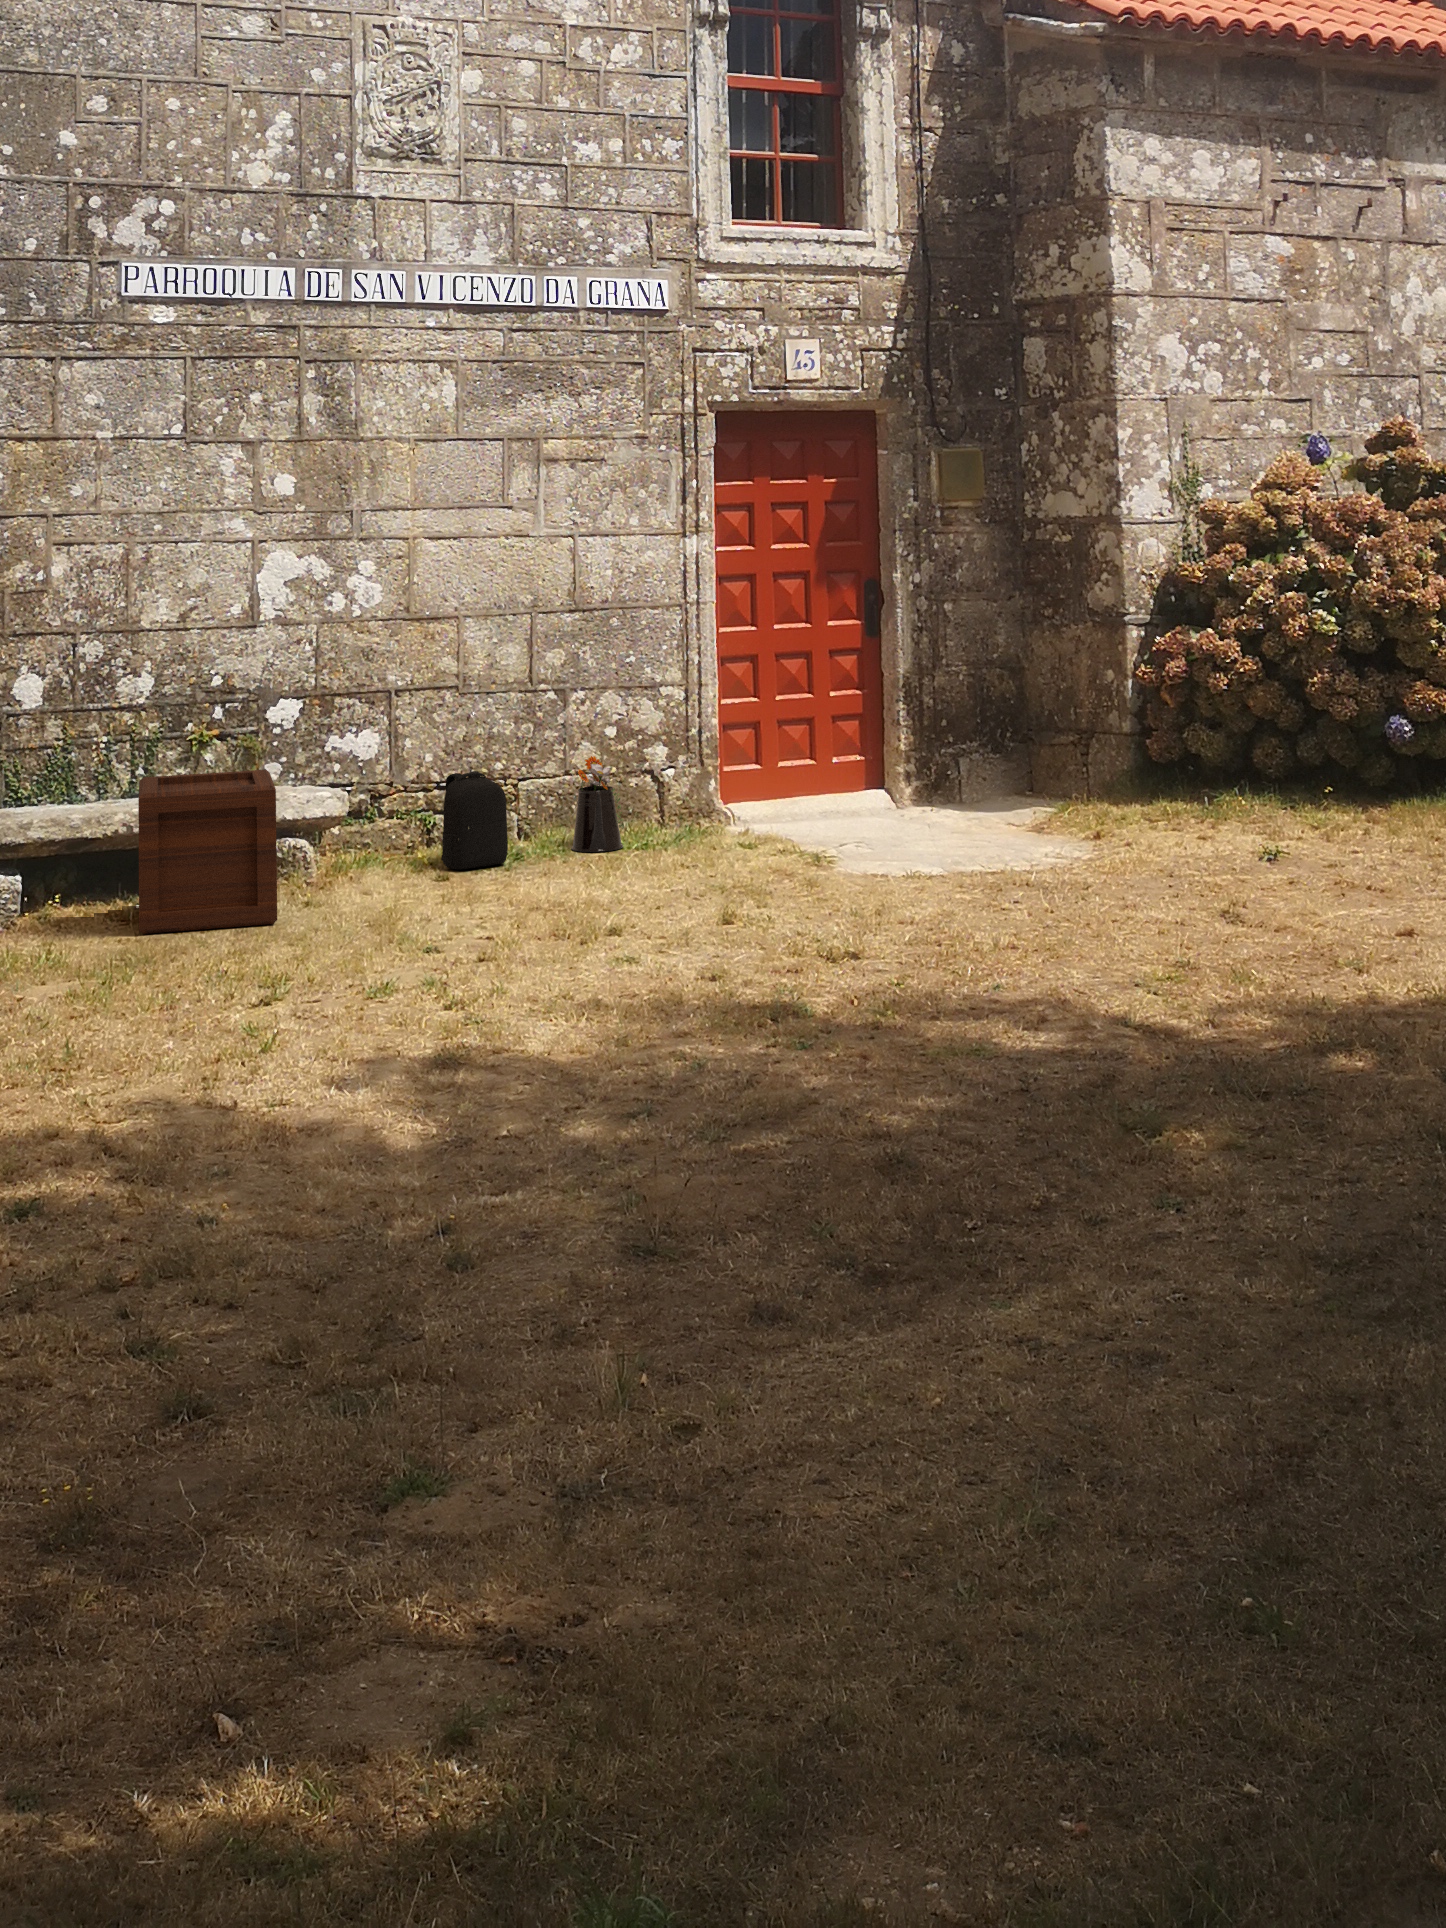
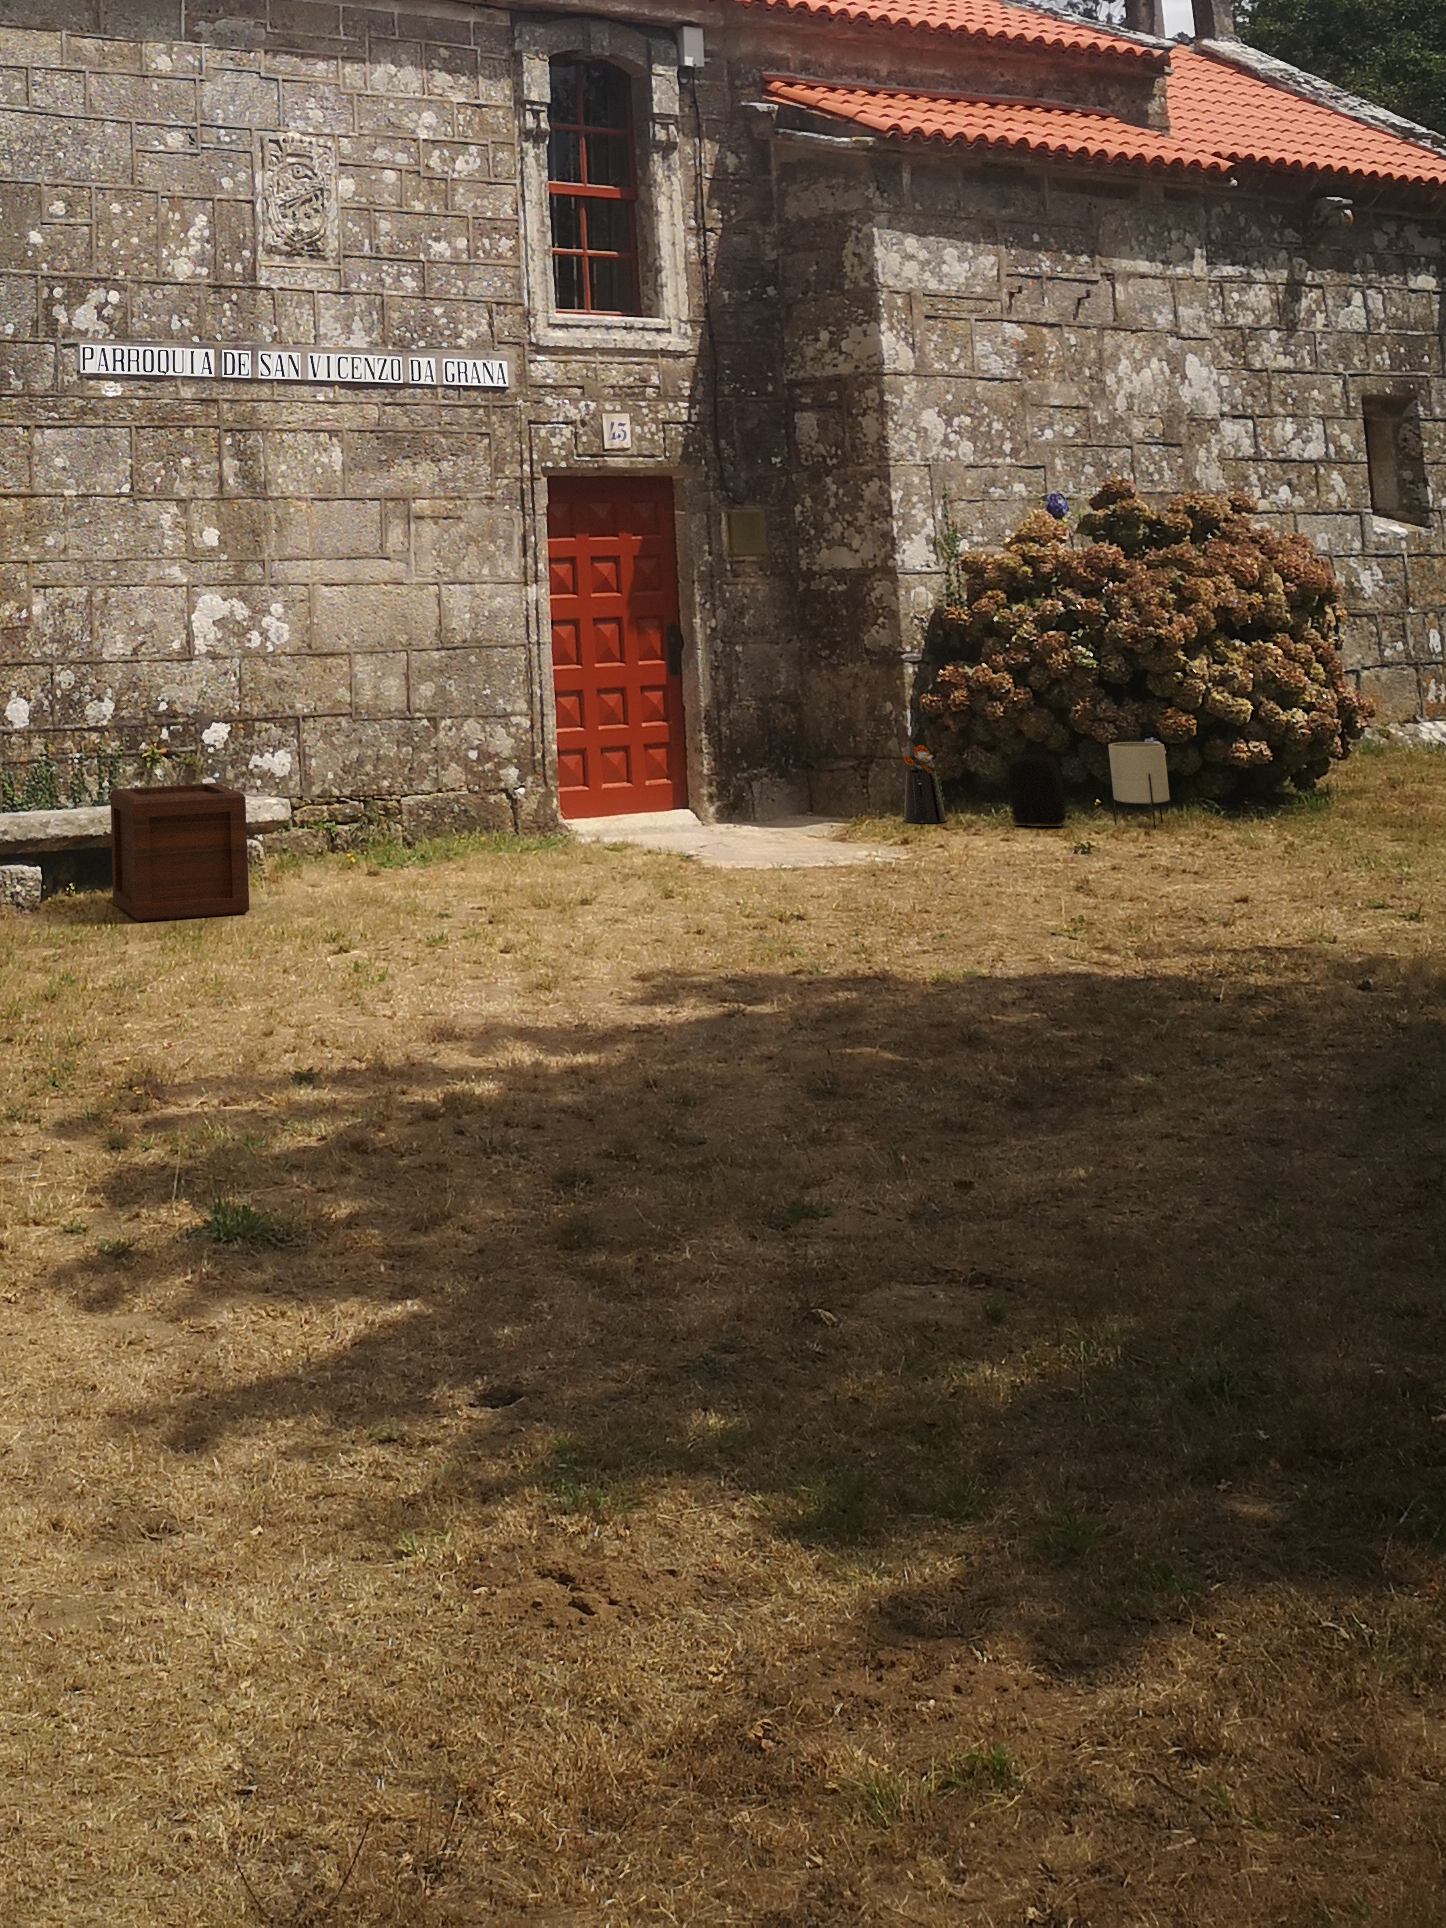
planter: none [1349,719,1416,822] -> present [1109,742,1170,830]
watering can: present [572,756,623,852] -> present [903,745,947,823]
backpack: present [441,771,508,870] -> present [1009,749,1067,827]

